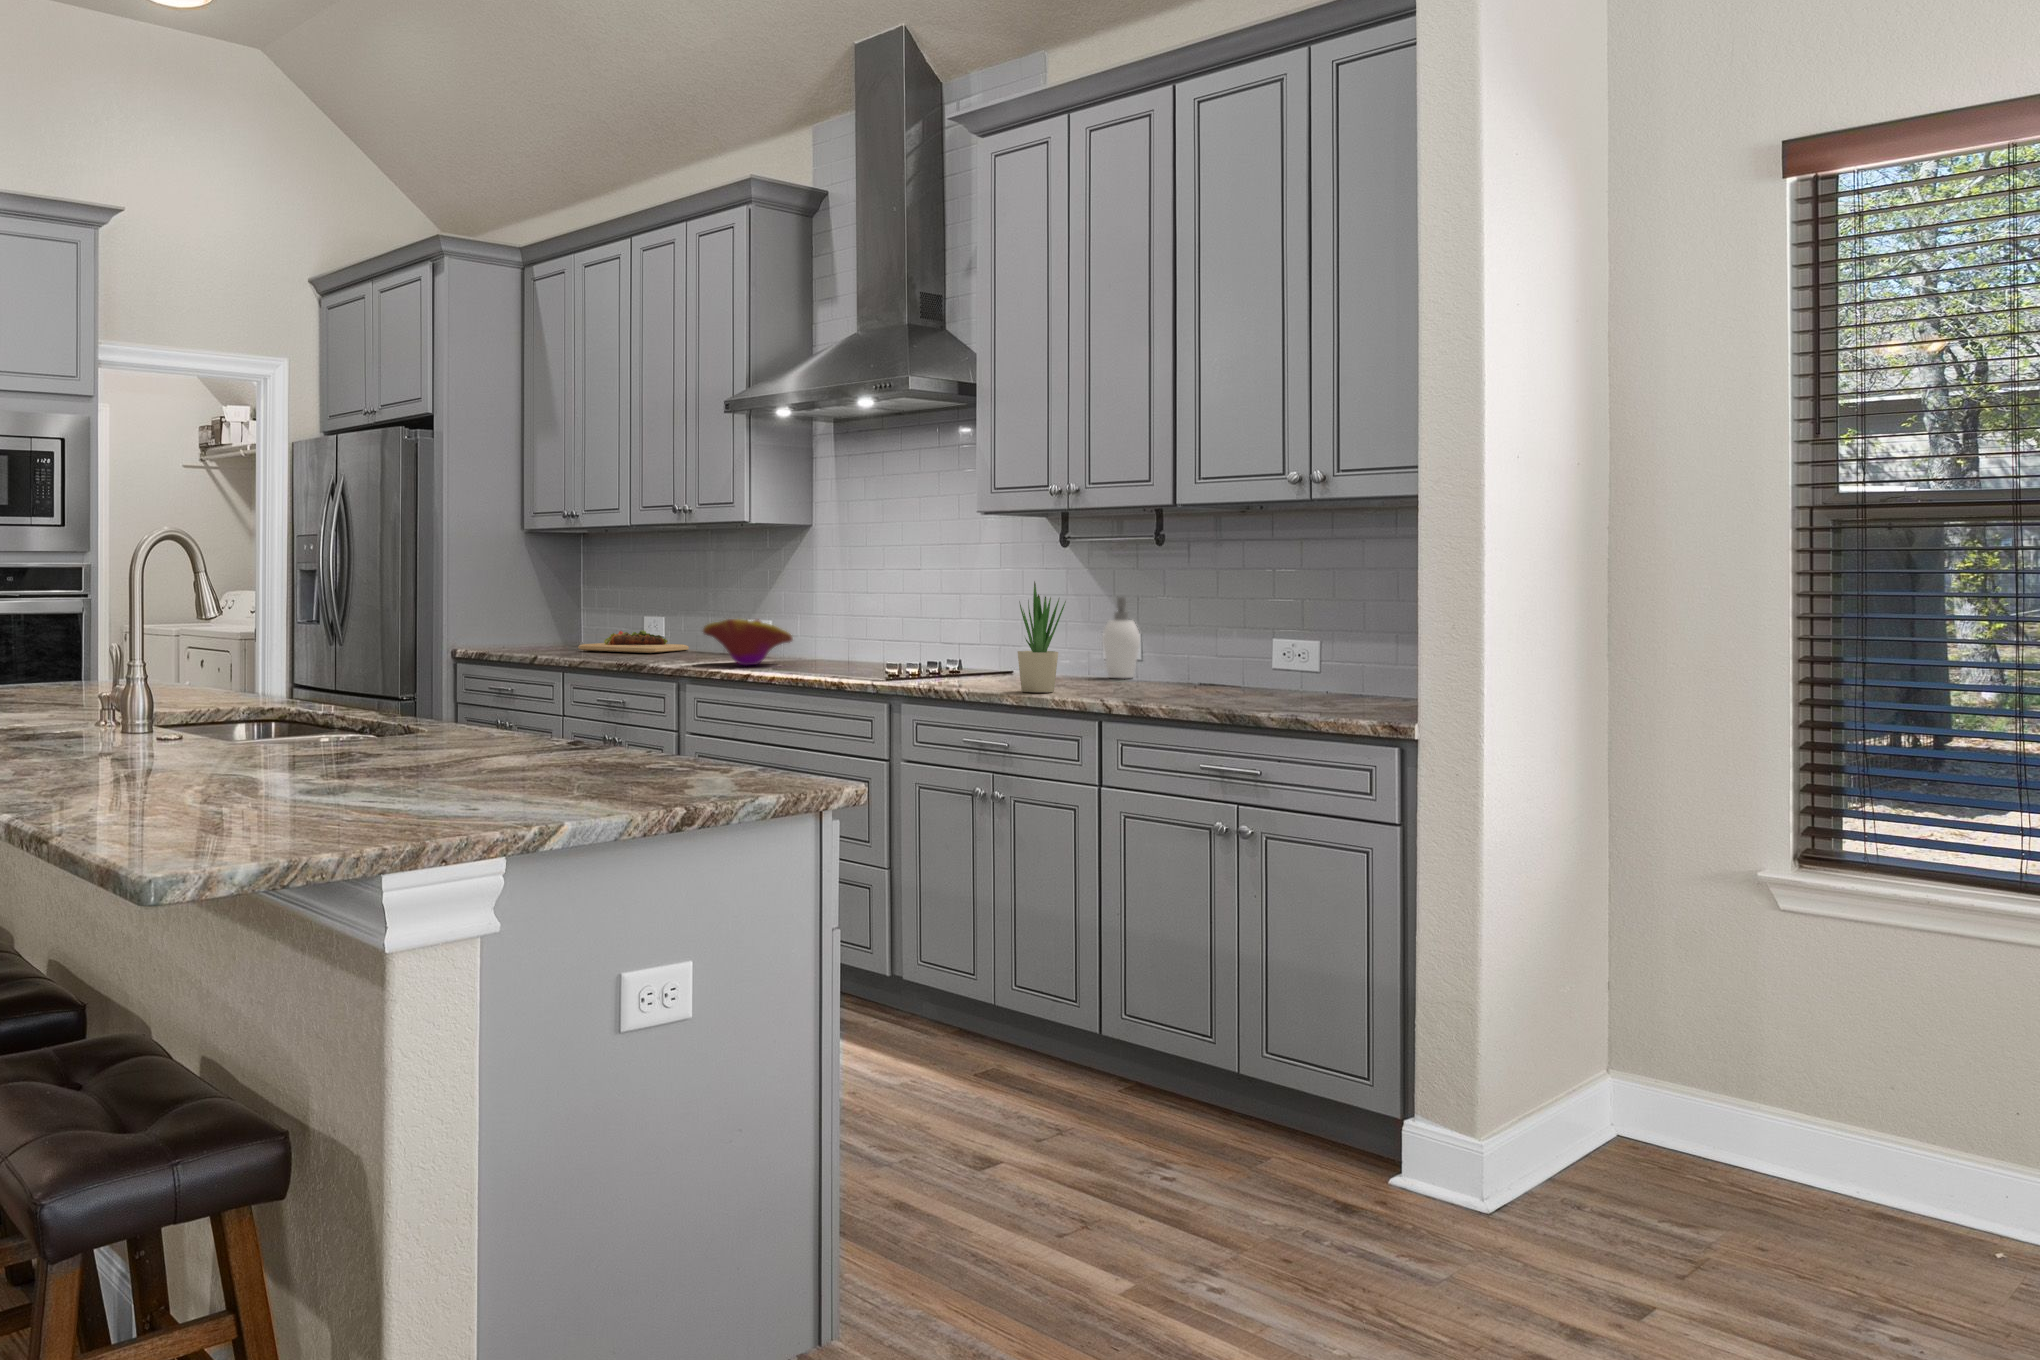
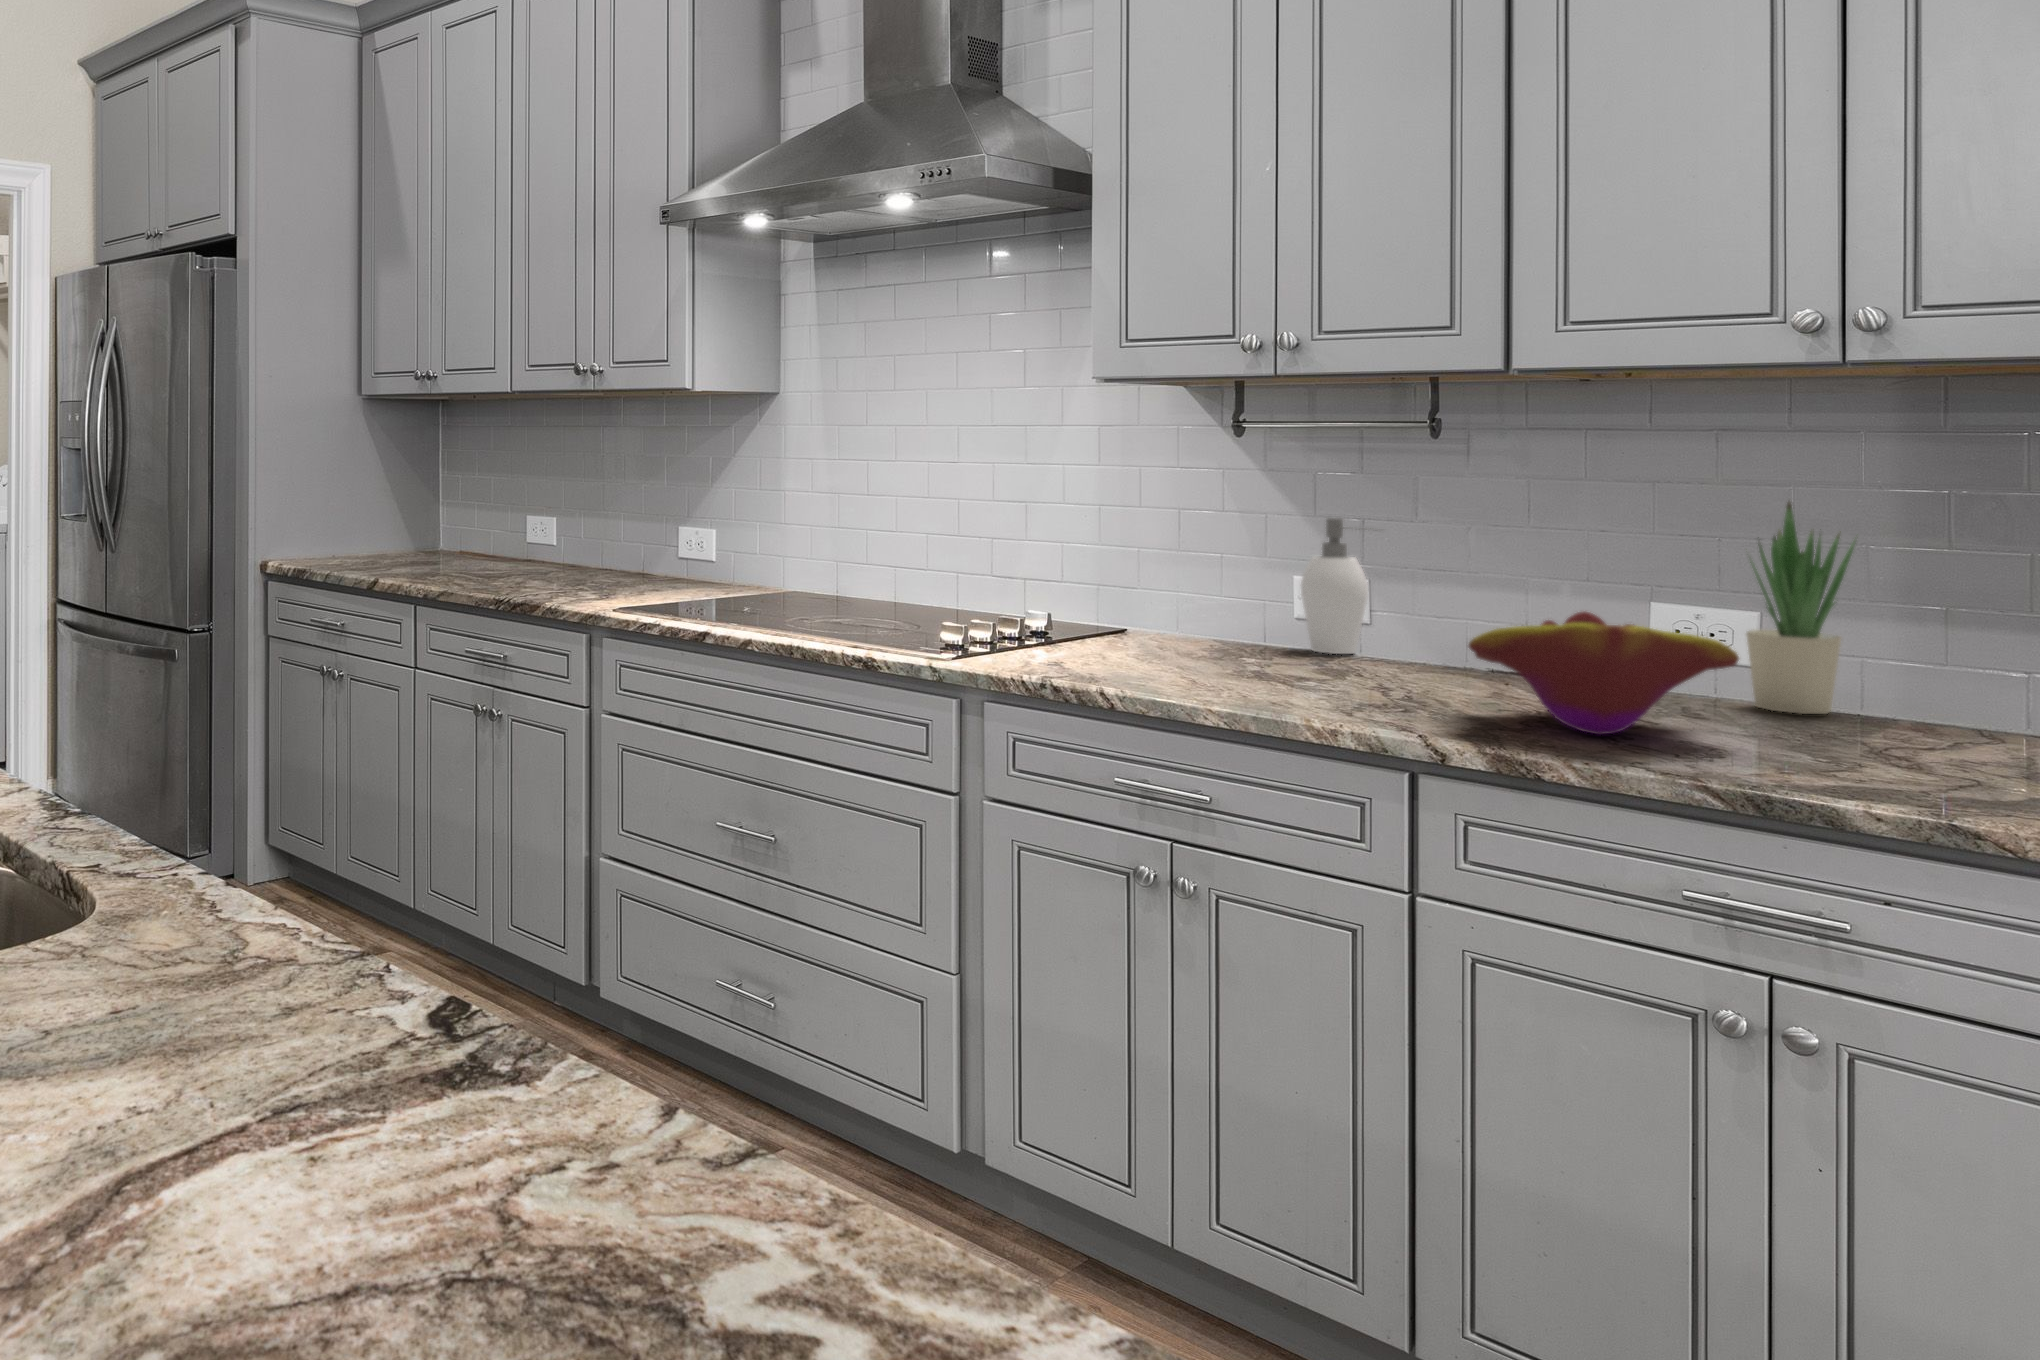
potted plant: present [1018,581,1066,692] -> present [1747,502,1855,714]
decorative bowl: present [703,619,793,665] -> present [1469,612,1739,734]
cutting board: present [578,630,689,653] -> none [440,539,597,575]

